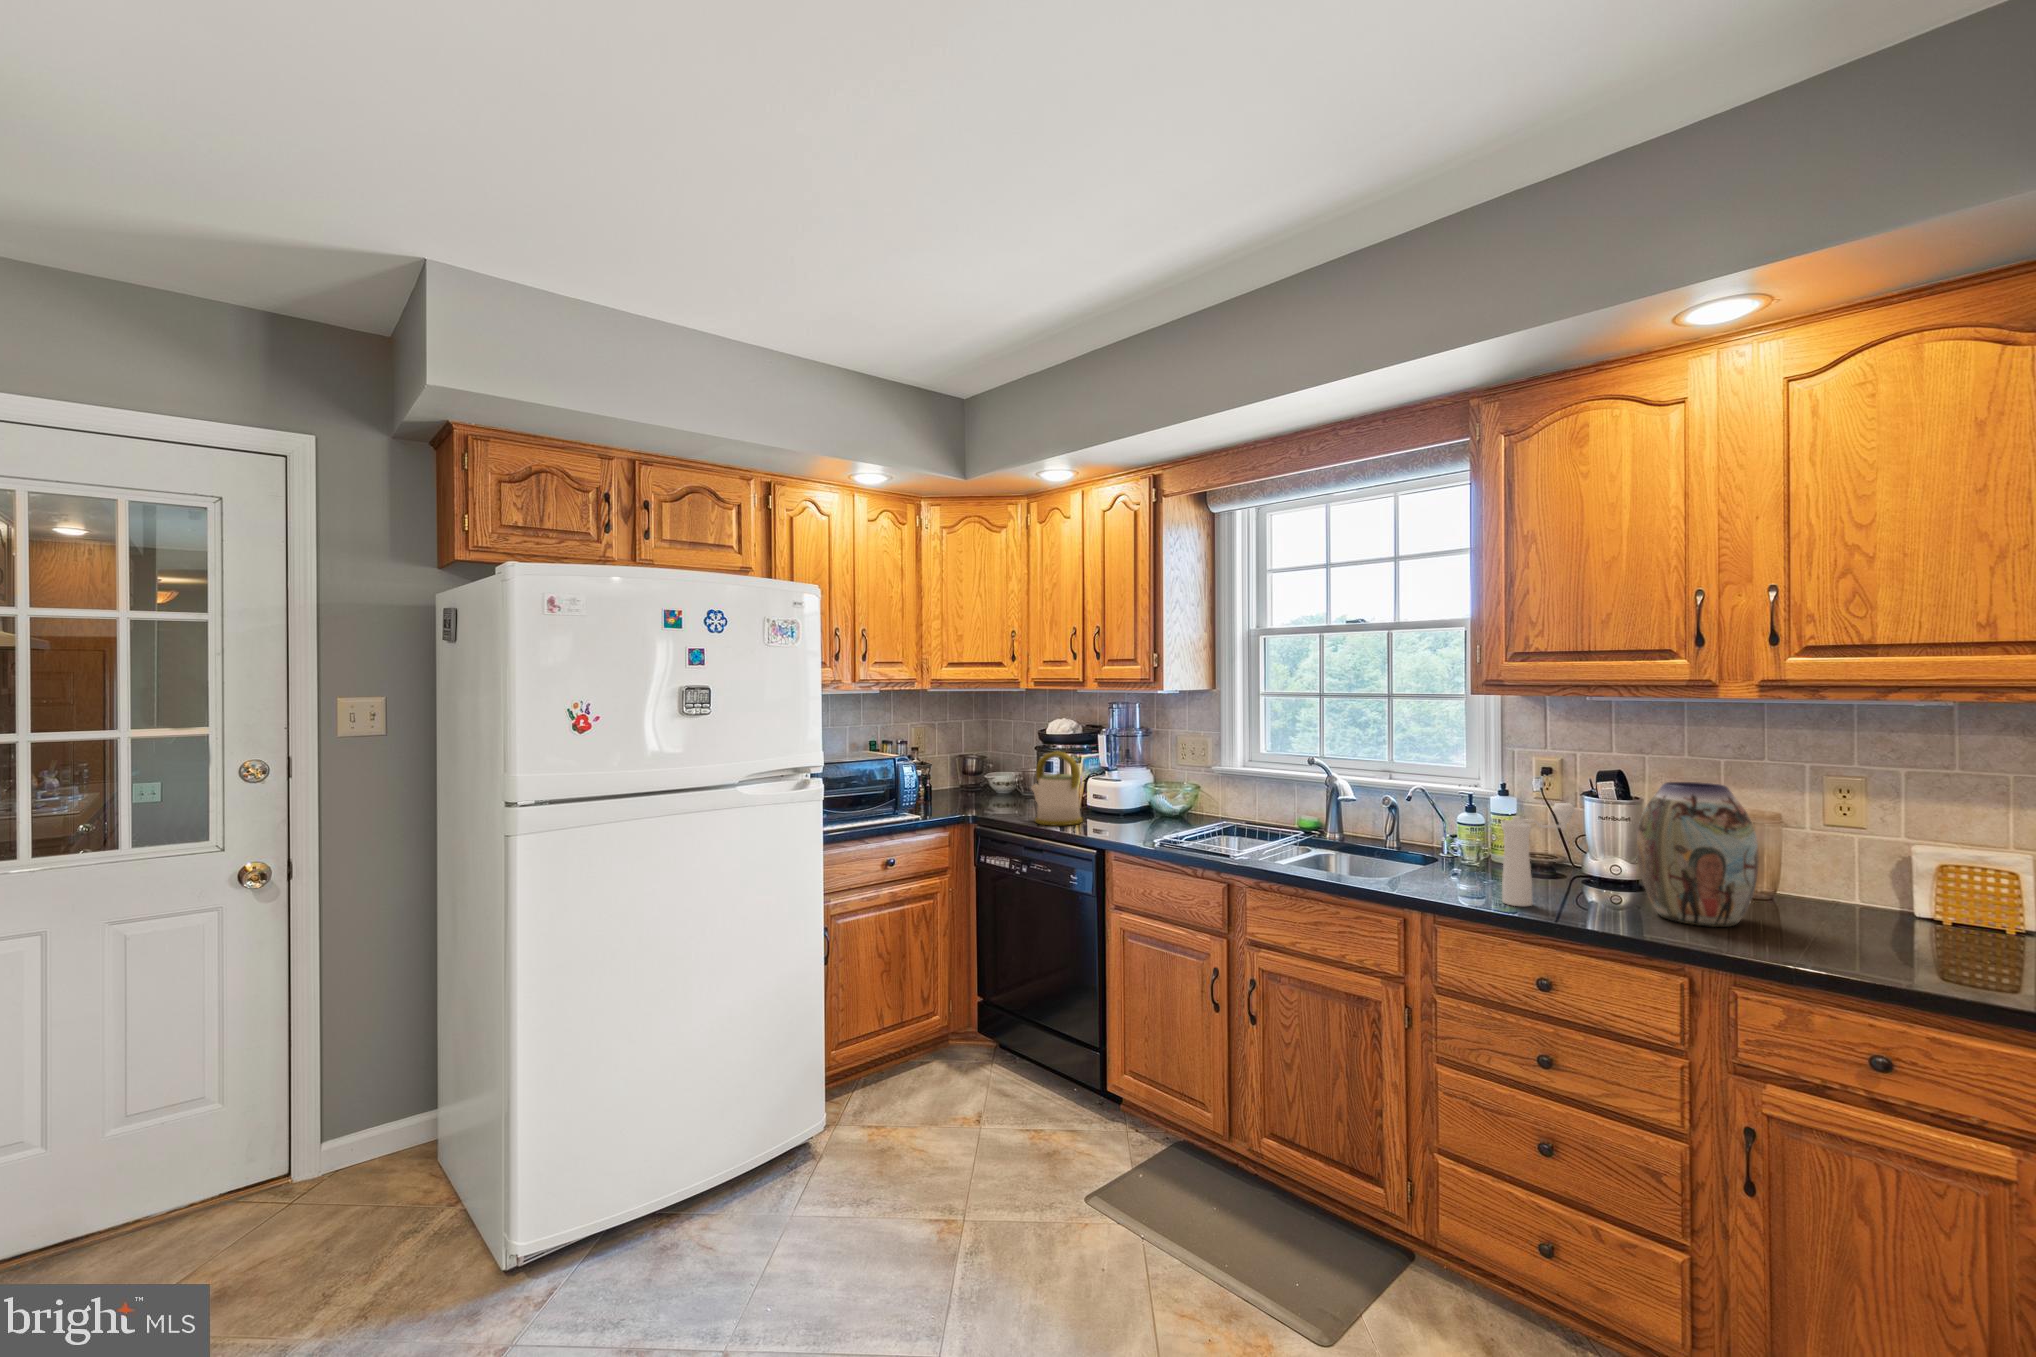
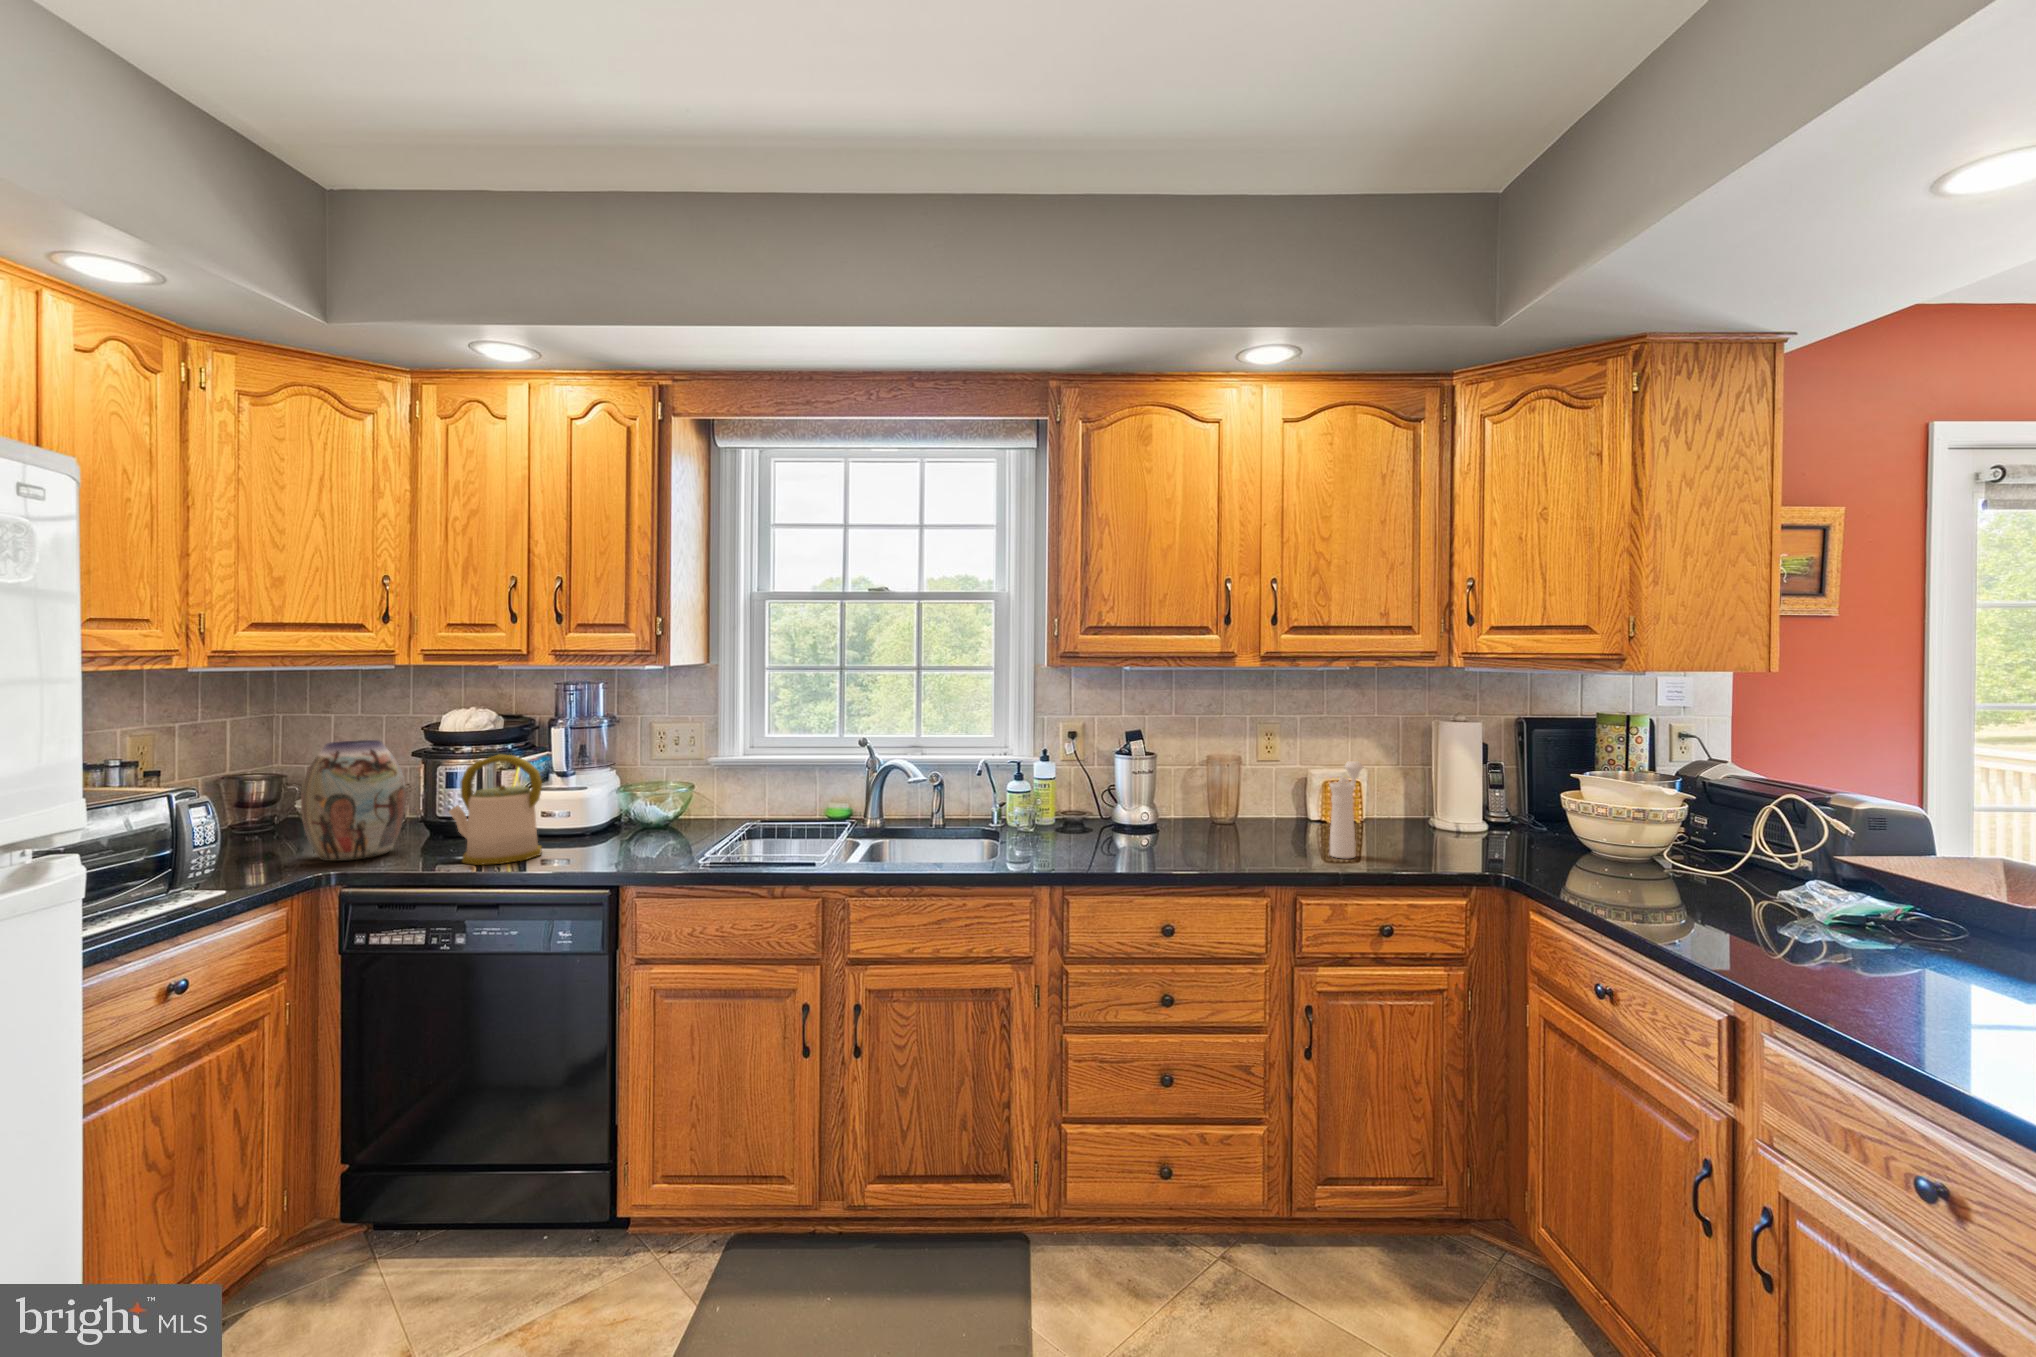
vase: present [1637,782,1759,927] -> present [301,740,406,861]
pepper mill: present [1501,803,1575,906] -> present [1330,761,1363,859]

